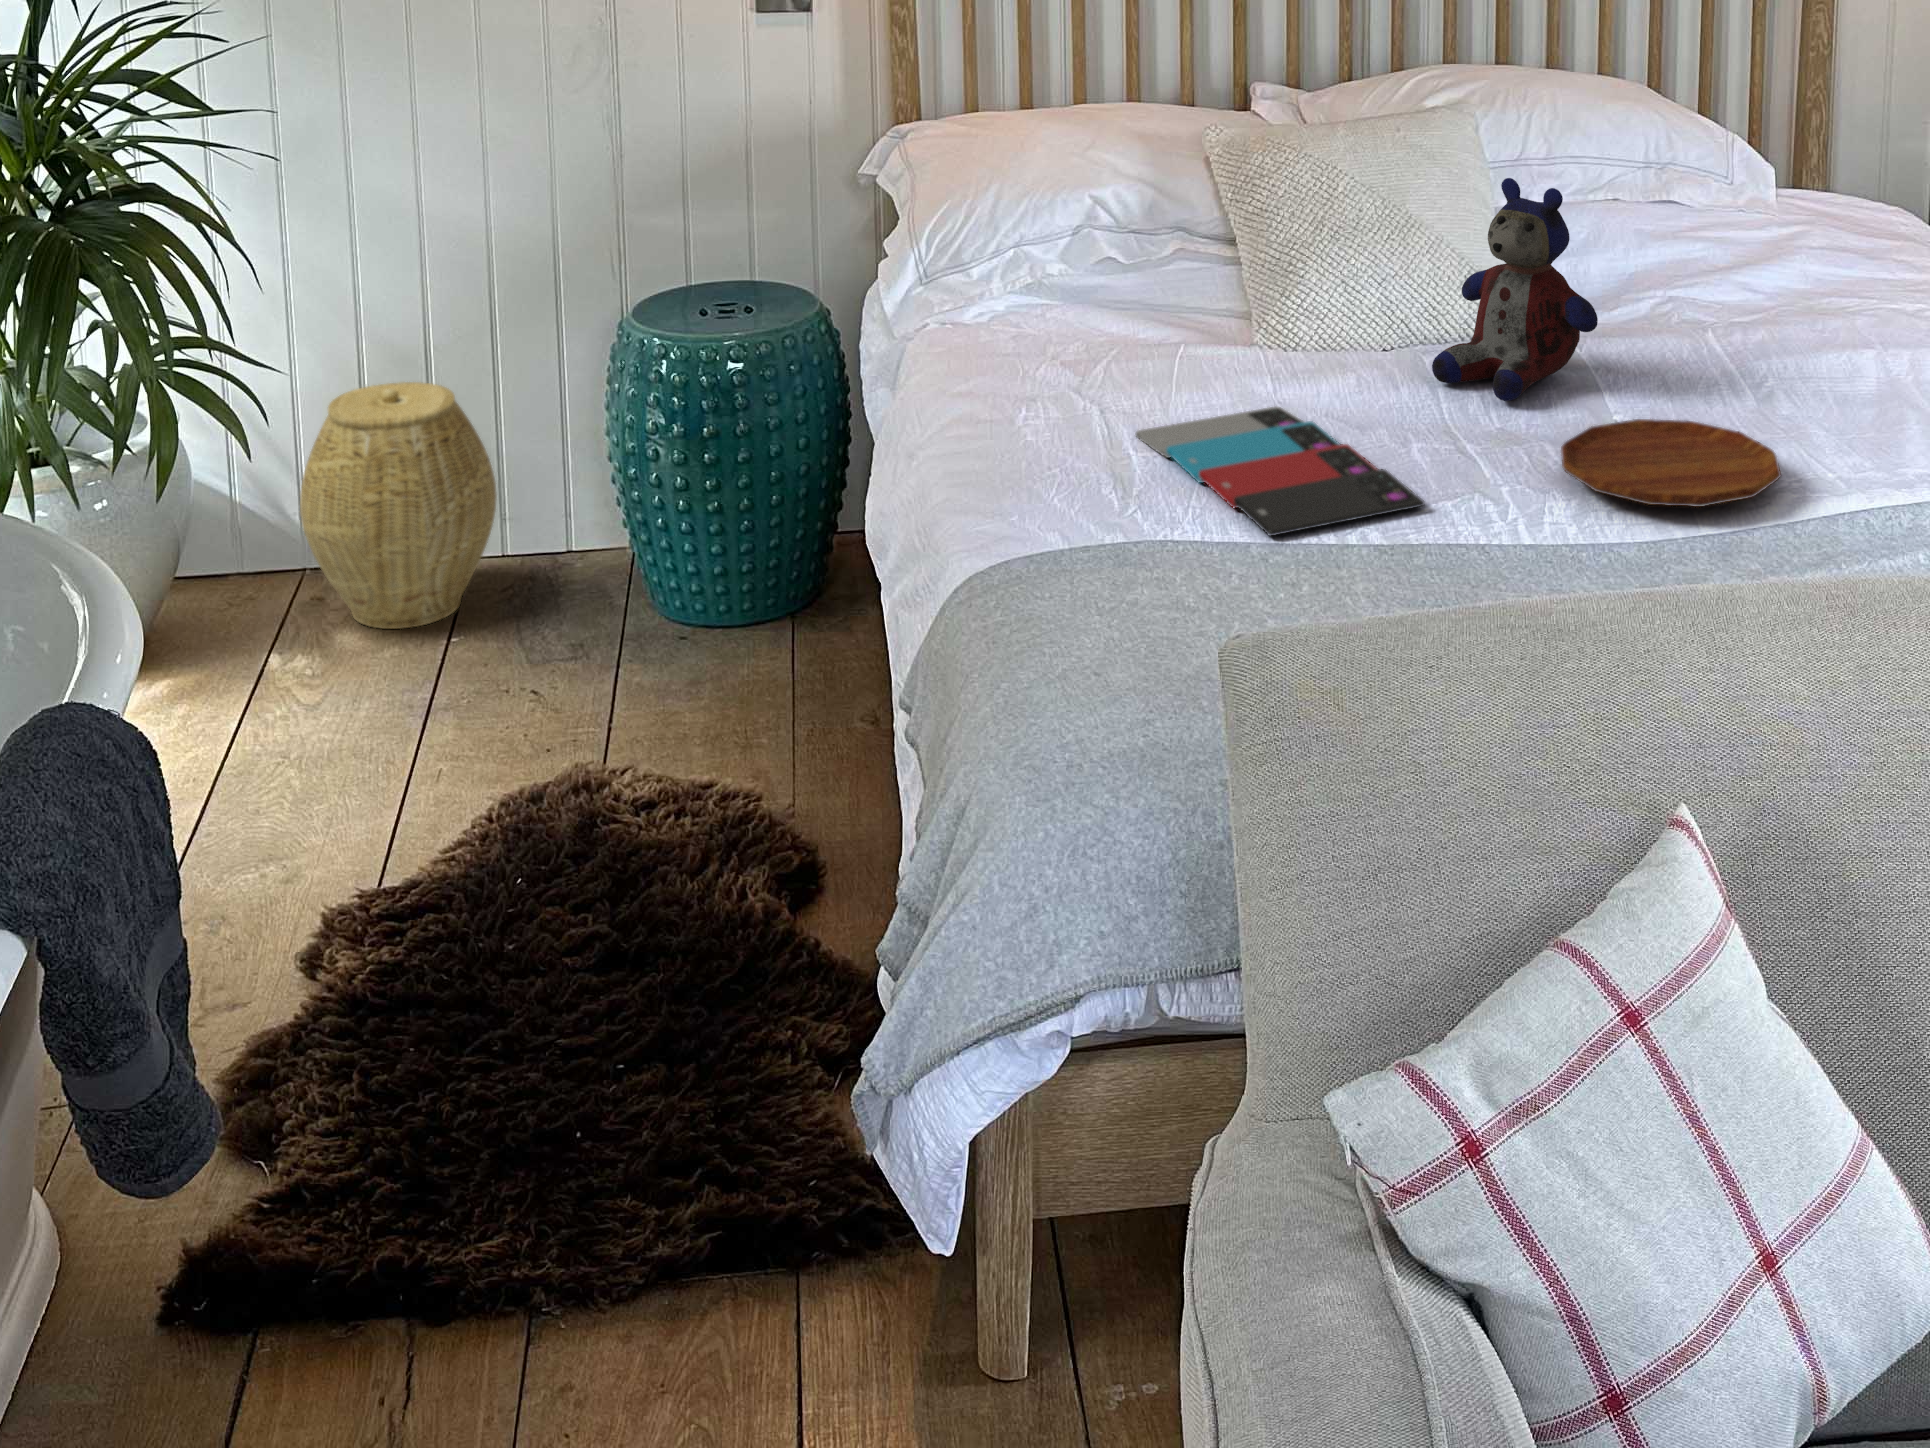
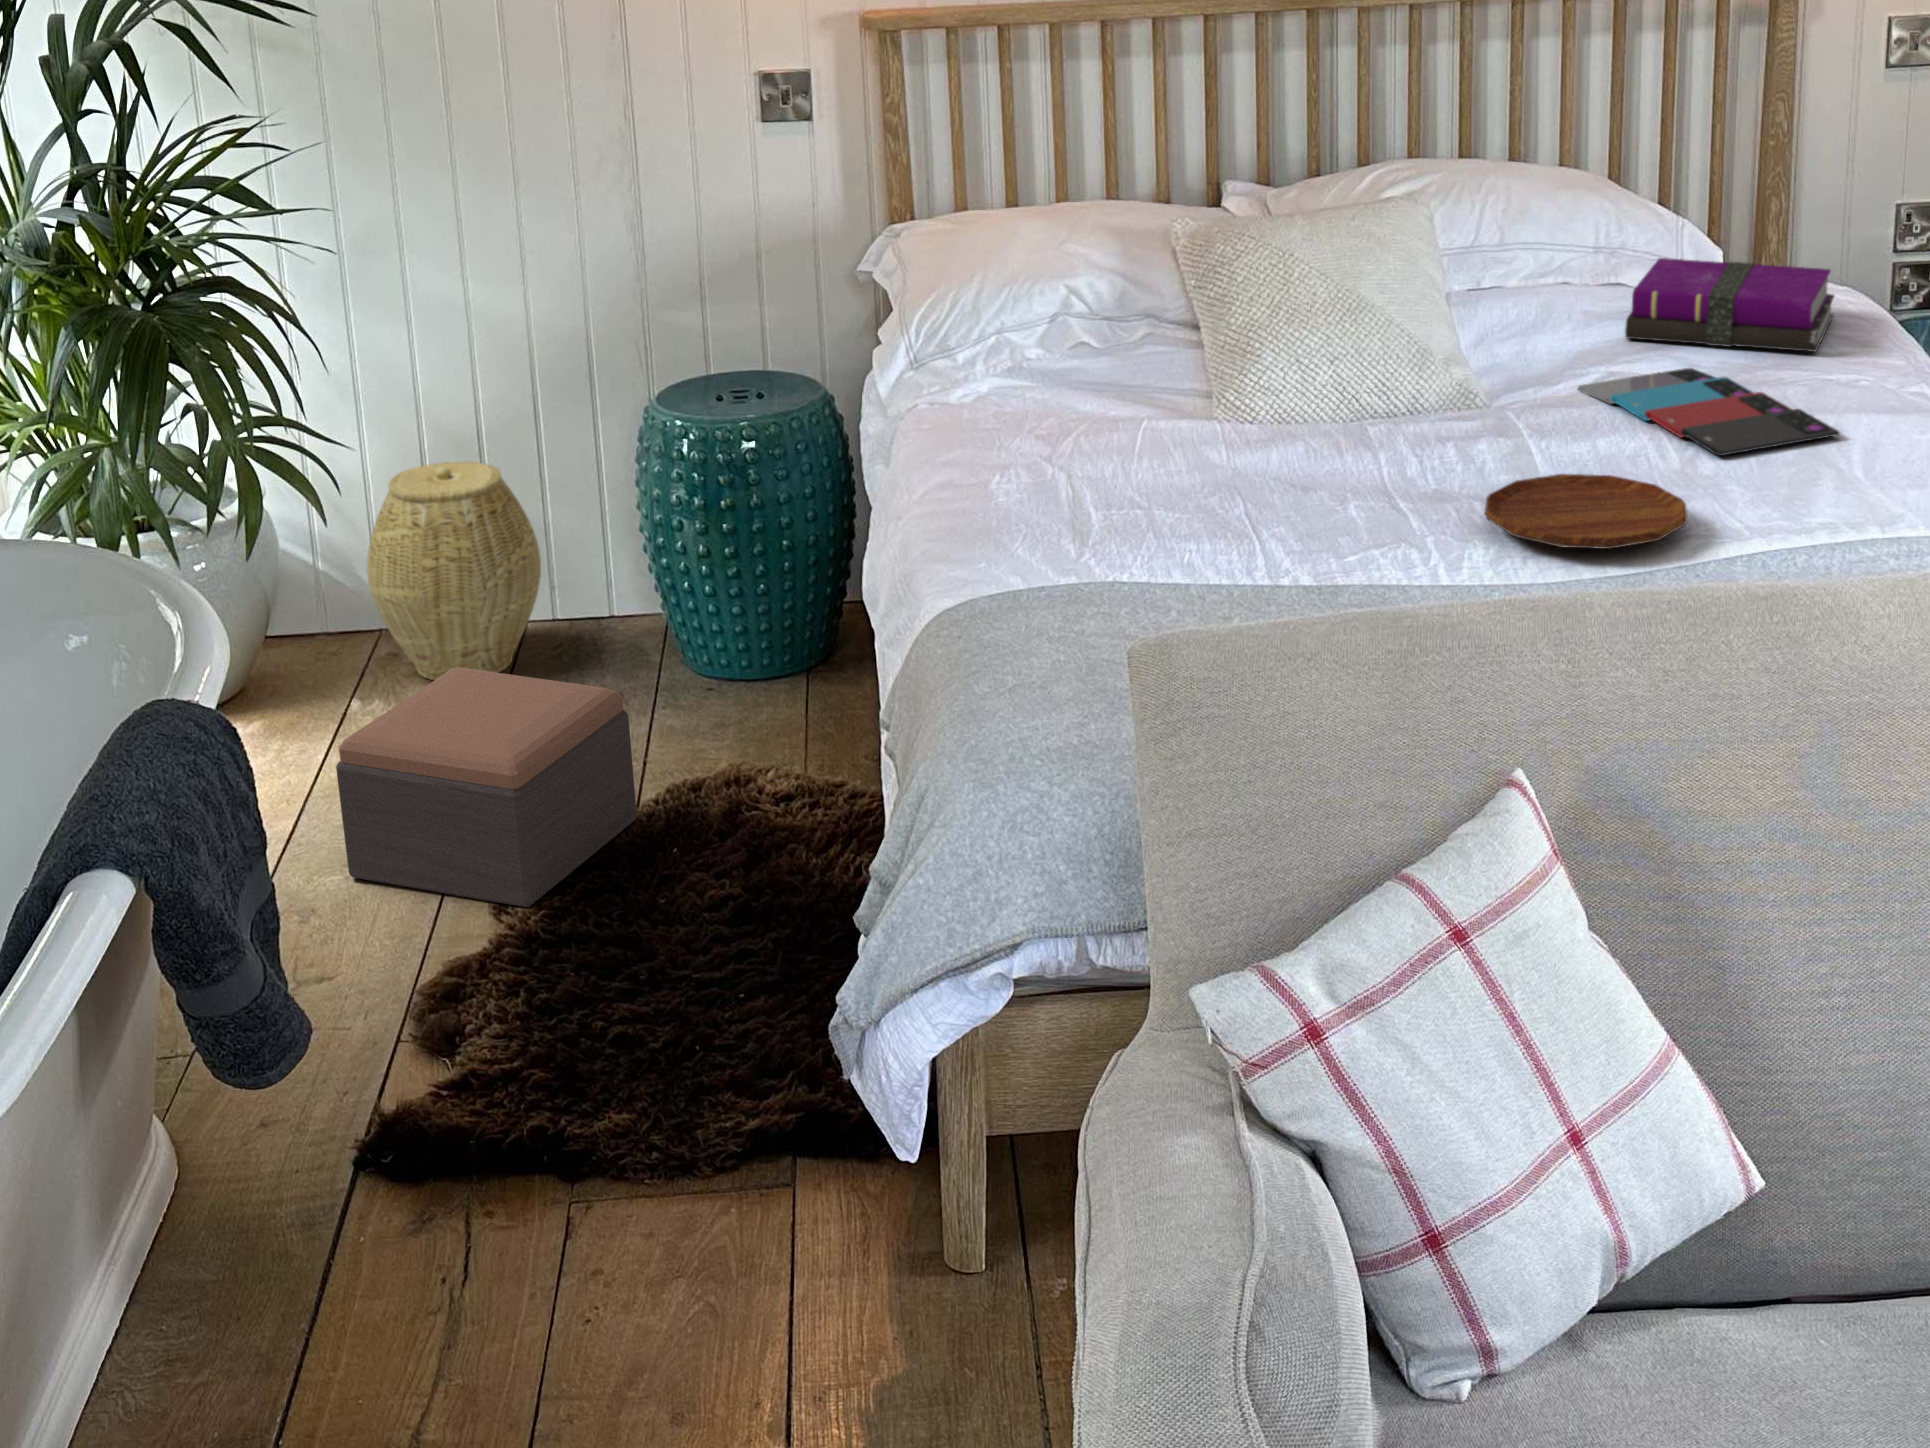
notebook: none [1680,176,1892,280] -> present [1625,258,1834,352]
stuffed bear: present [1432,178,1598,401] -> none [1376,255,1529,460]
smartphone: present [1135,406,1425,536] -> present [1578,368,1840,456]
footstool: none [259,623,603,907] -> present [336,667,637,908]

